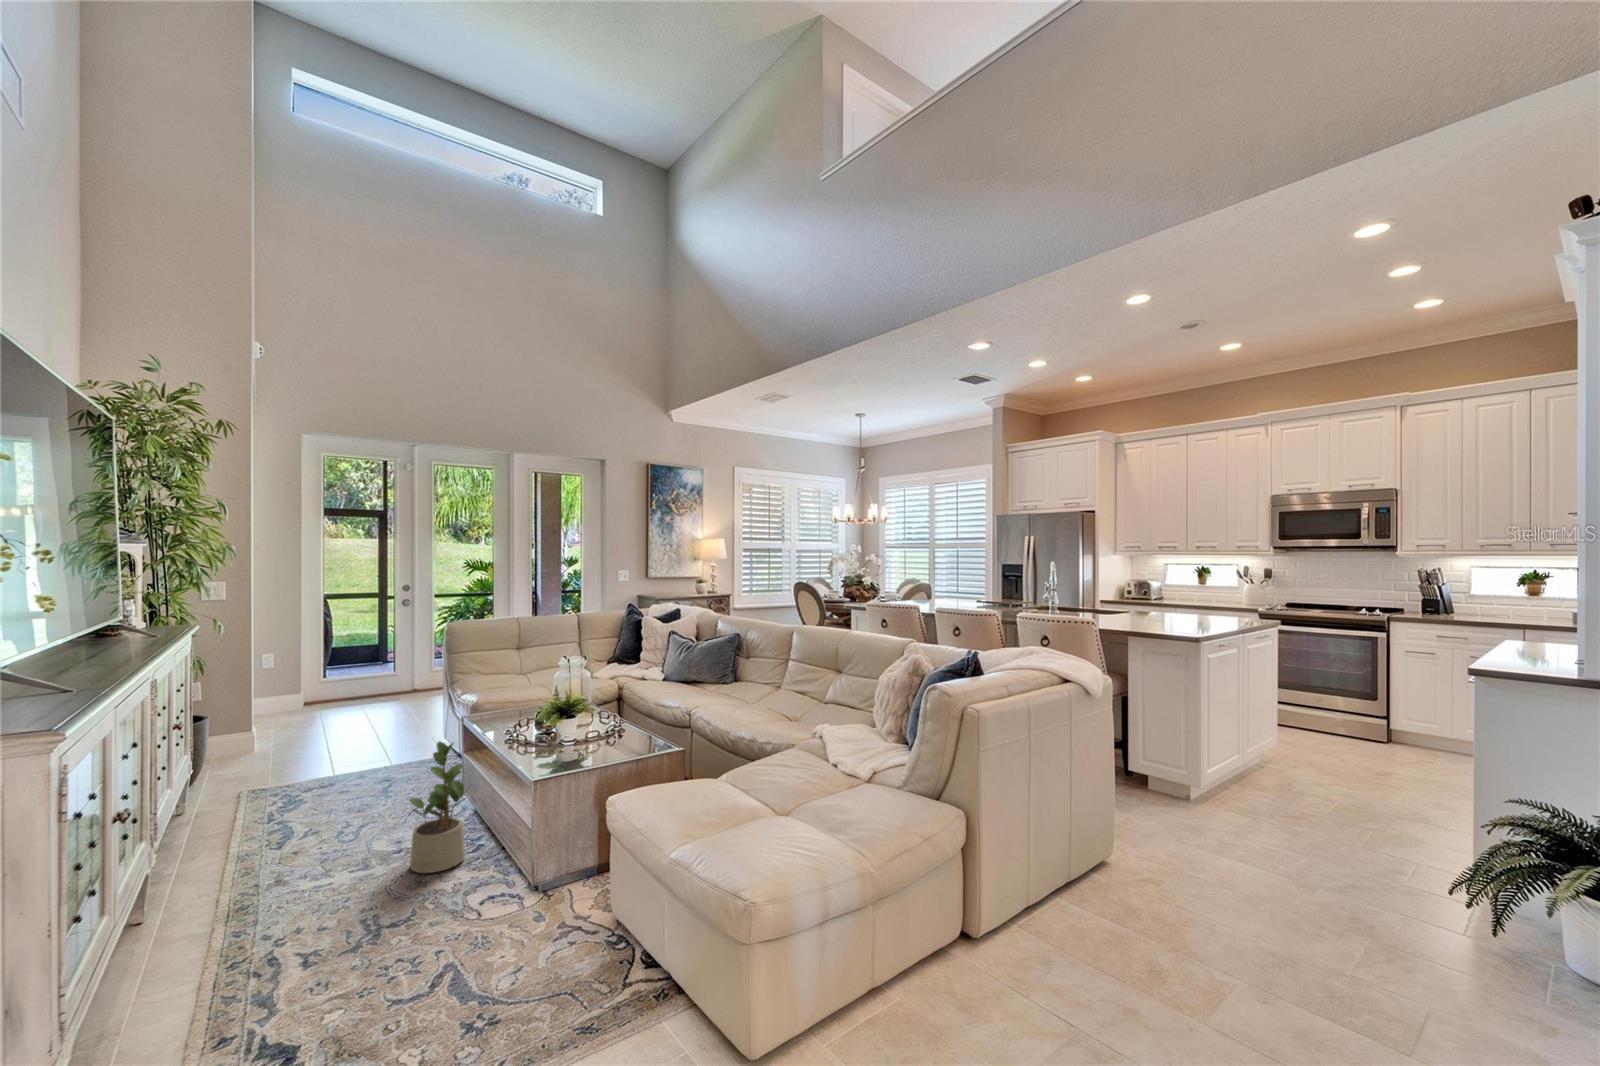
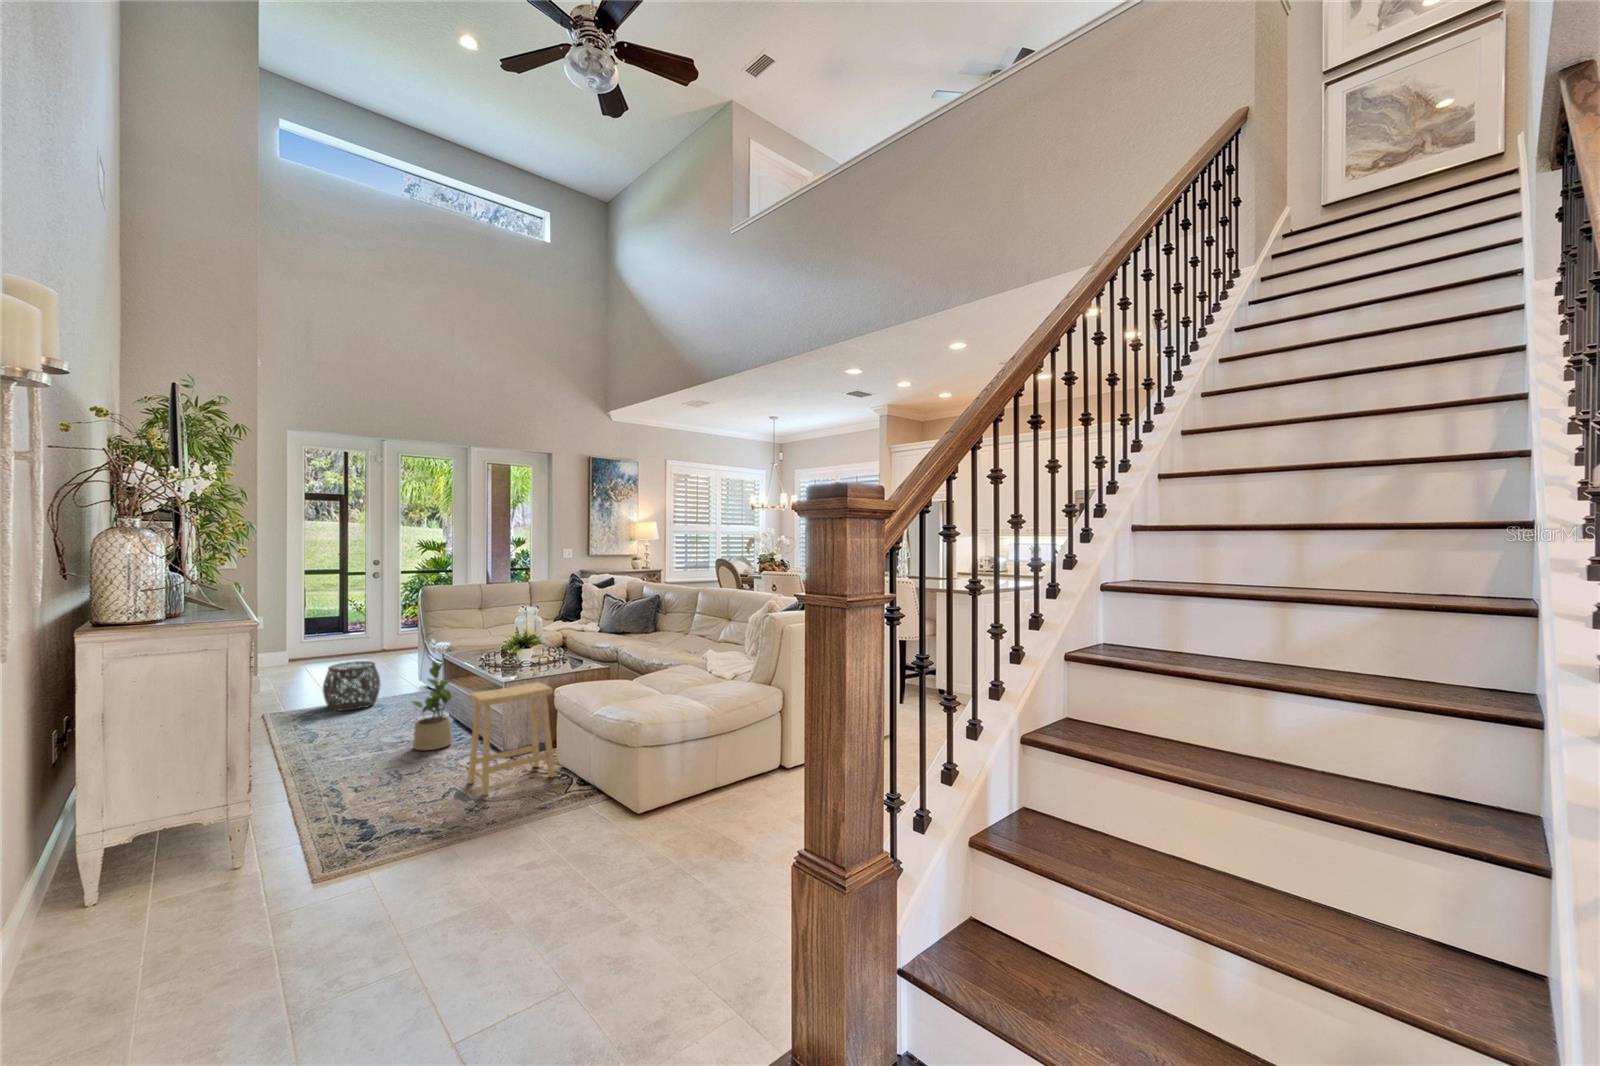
woven basket: none [313,721,389,791] -> present [323,661,380,711]
footstool: none [474,787,608,988] -> present [468,682,555,795]

